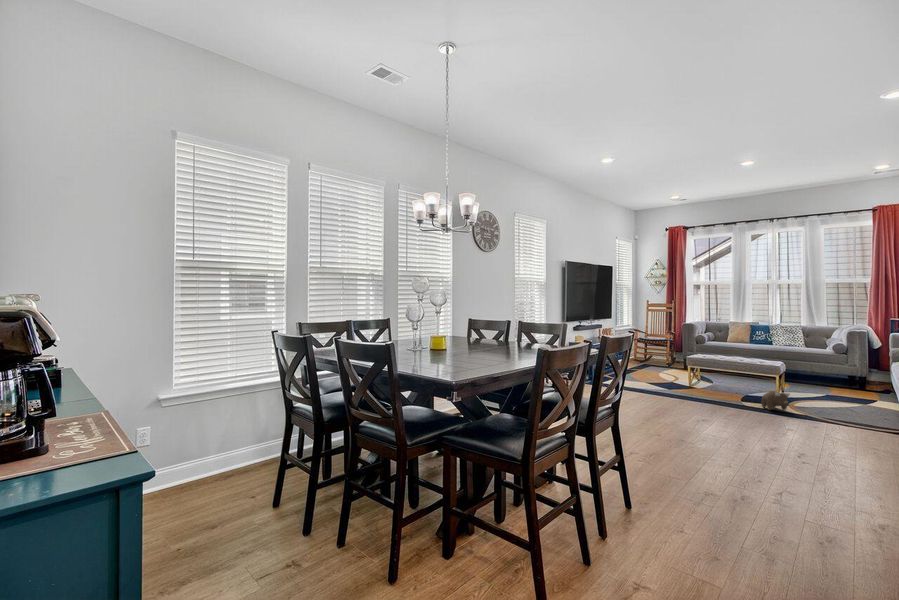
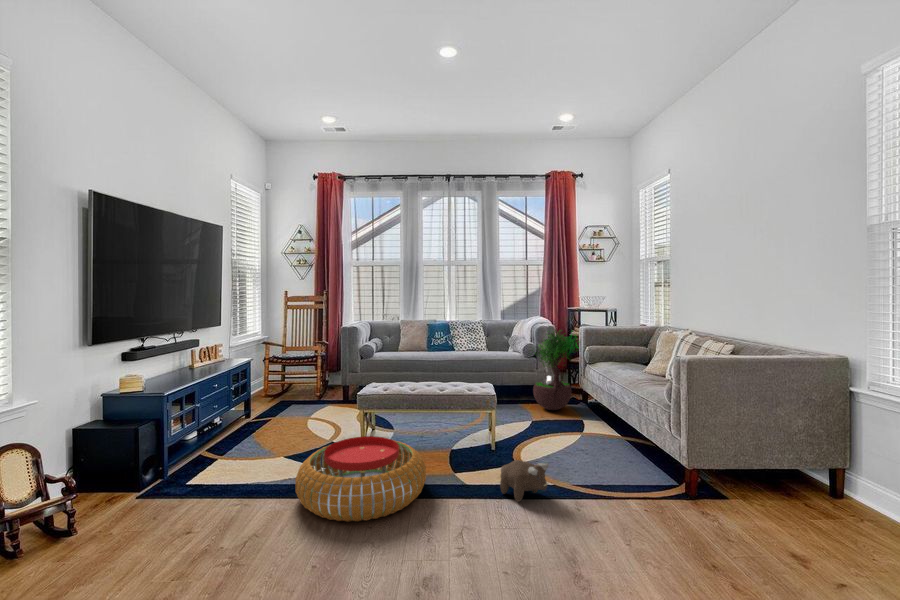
potted tree: none [828,327,880,392] -> present [532,332,578,410]
pouf: none [651,371,718,401] -> present [295,436,426,522]

